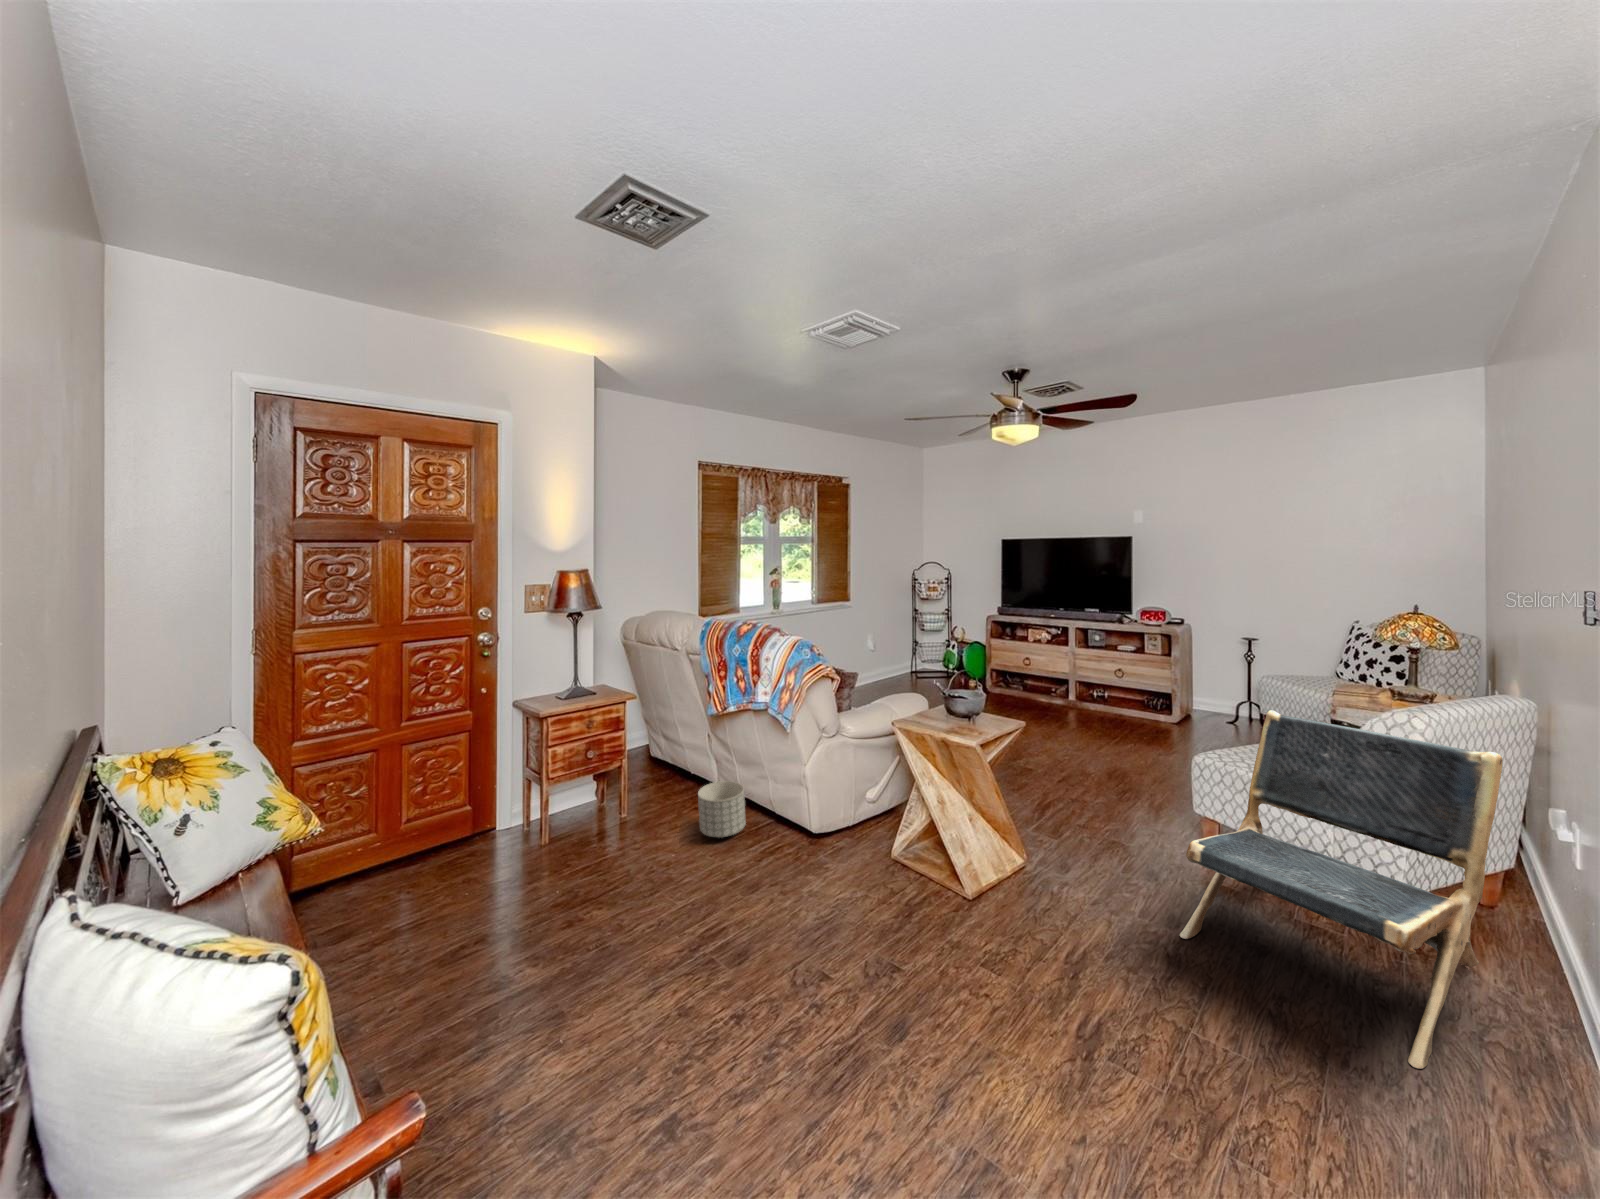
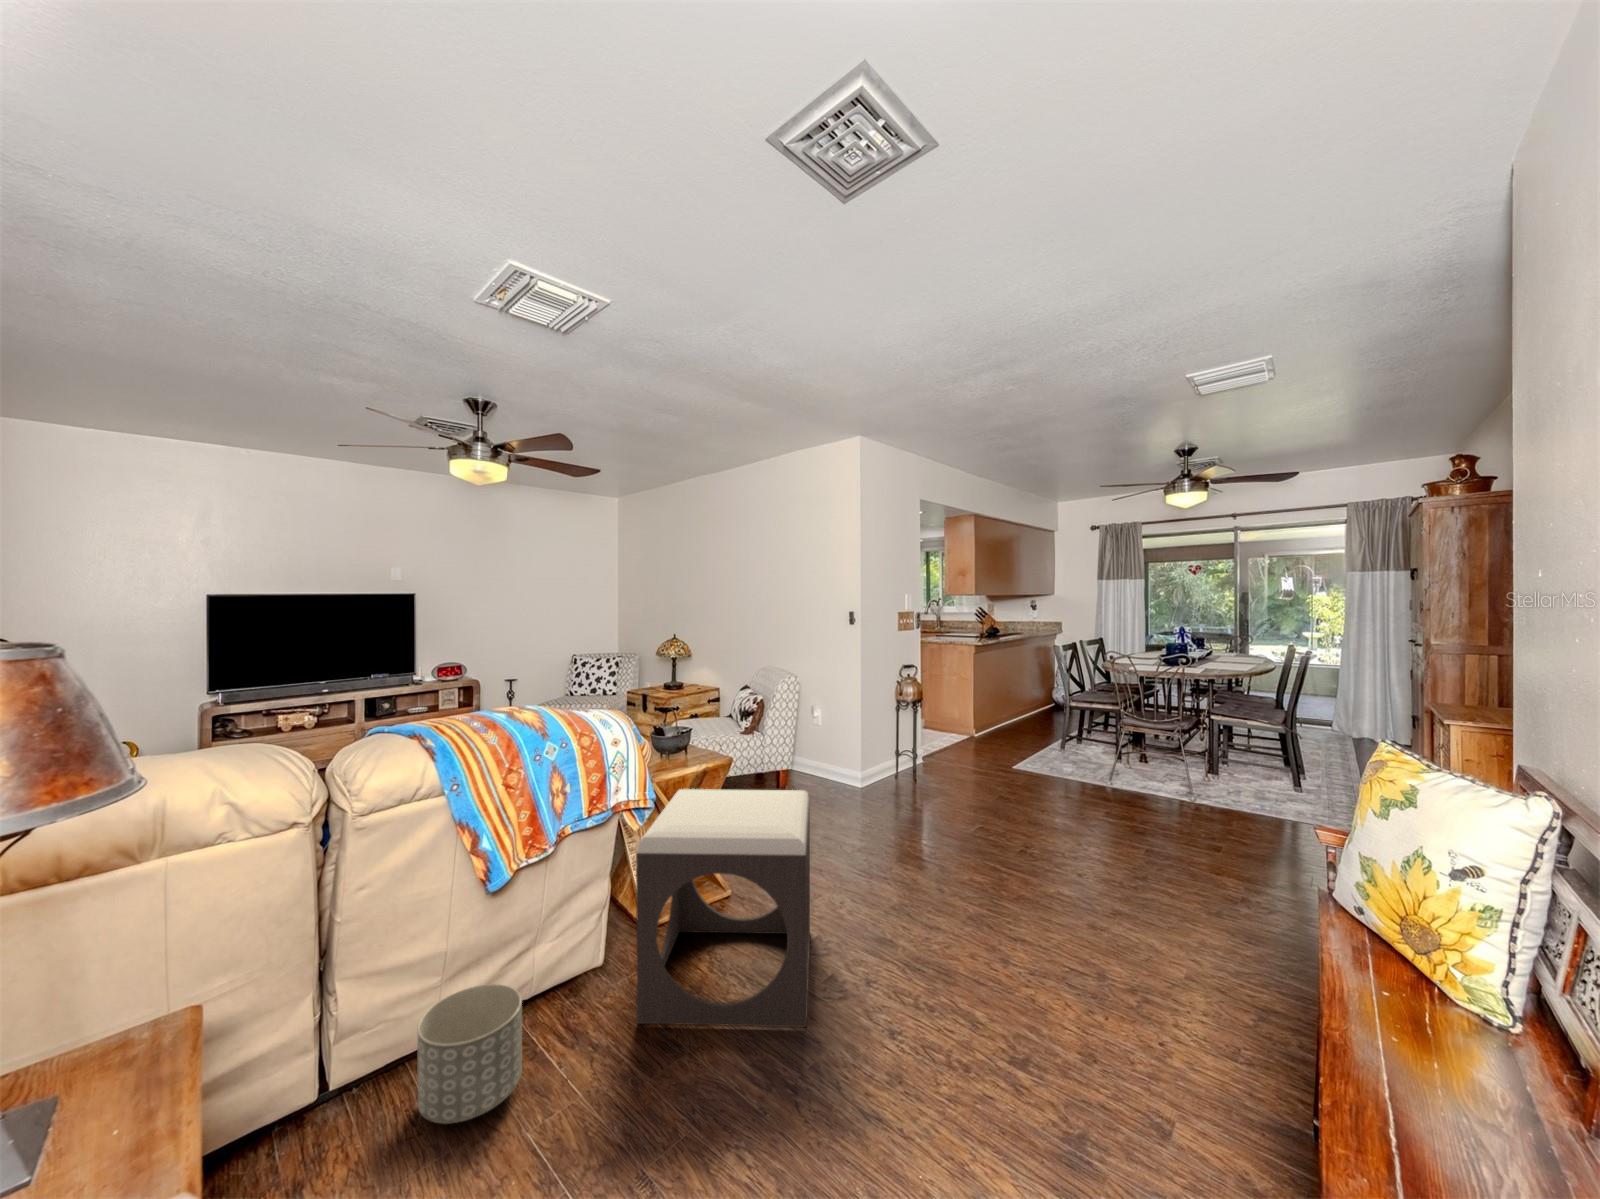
lounge chair: present [1180,710,1503,1069] -> none [744,681,883,831]
footstool: none [745,750,896,954] -> present [636,789,810,1027]

